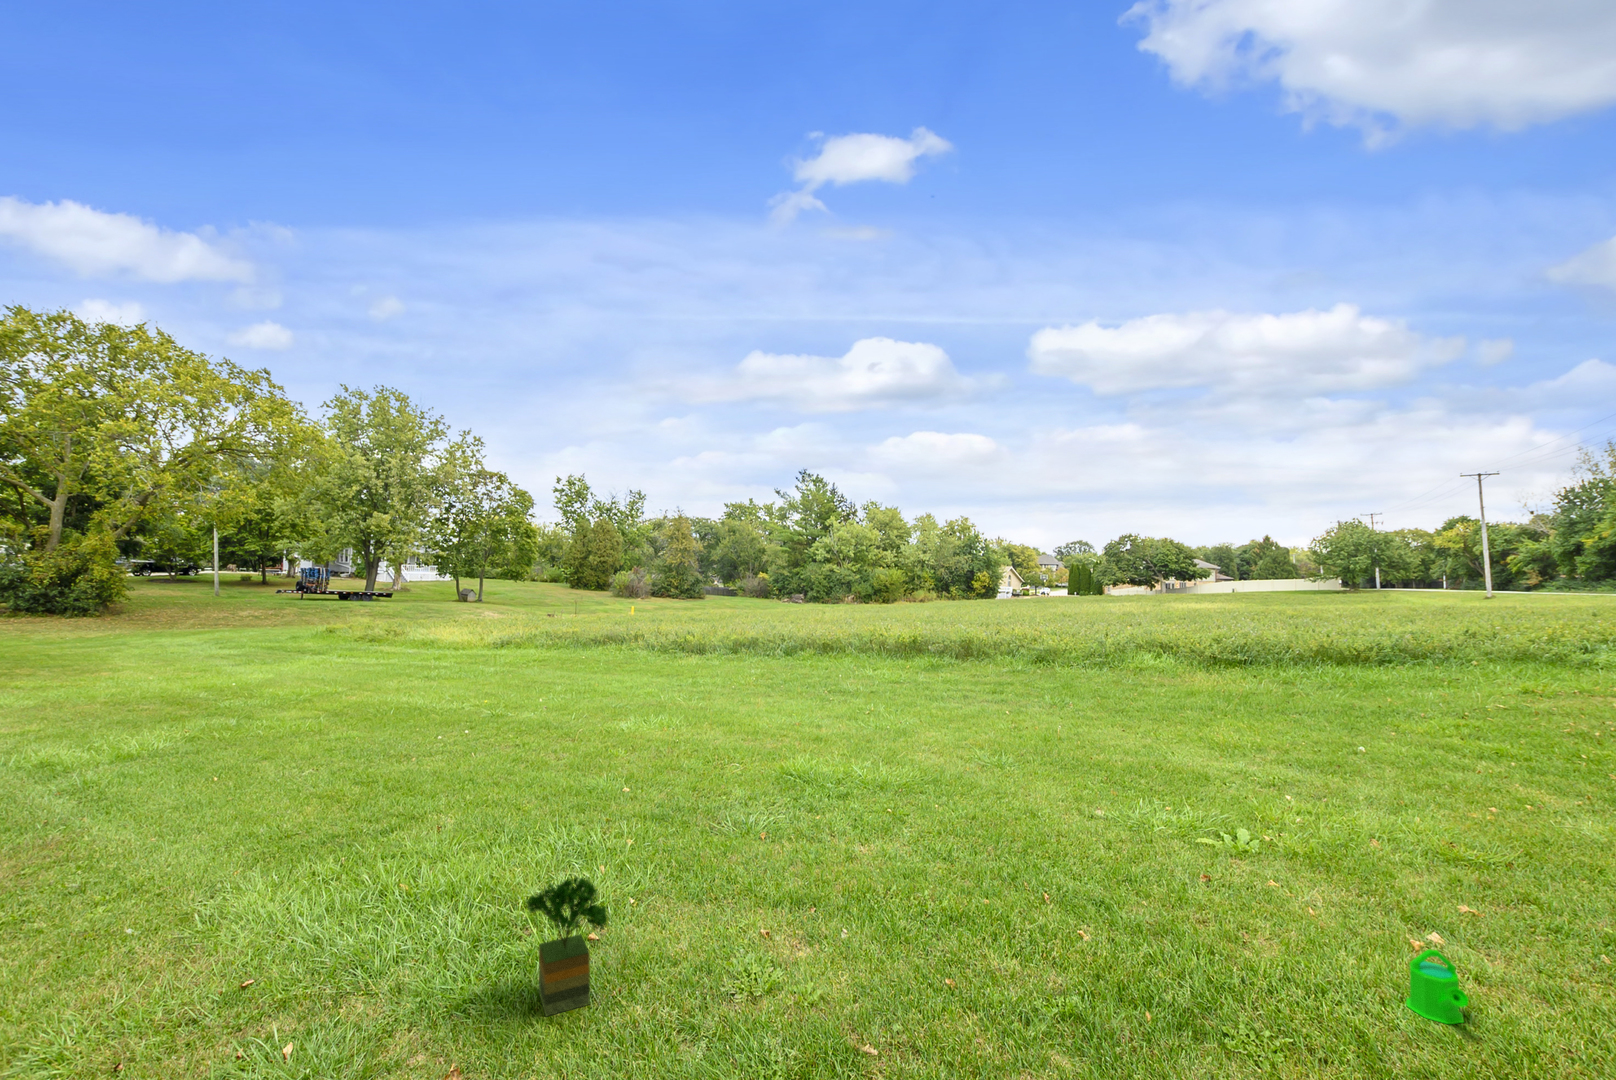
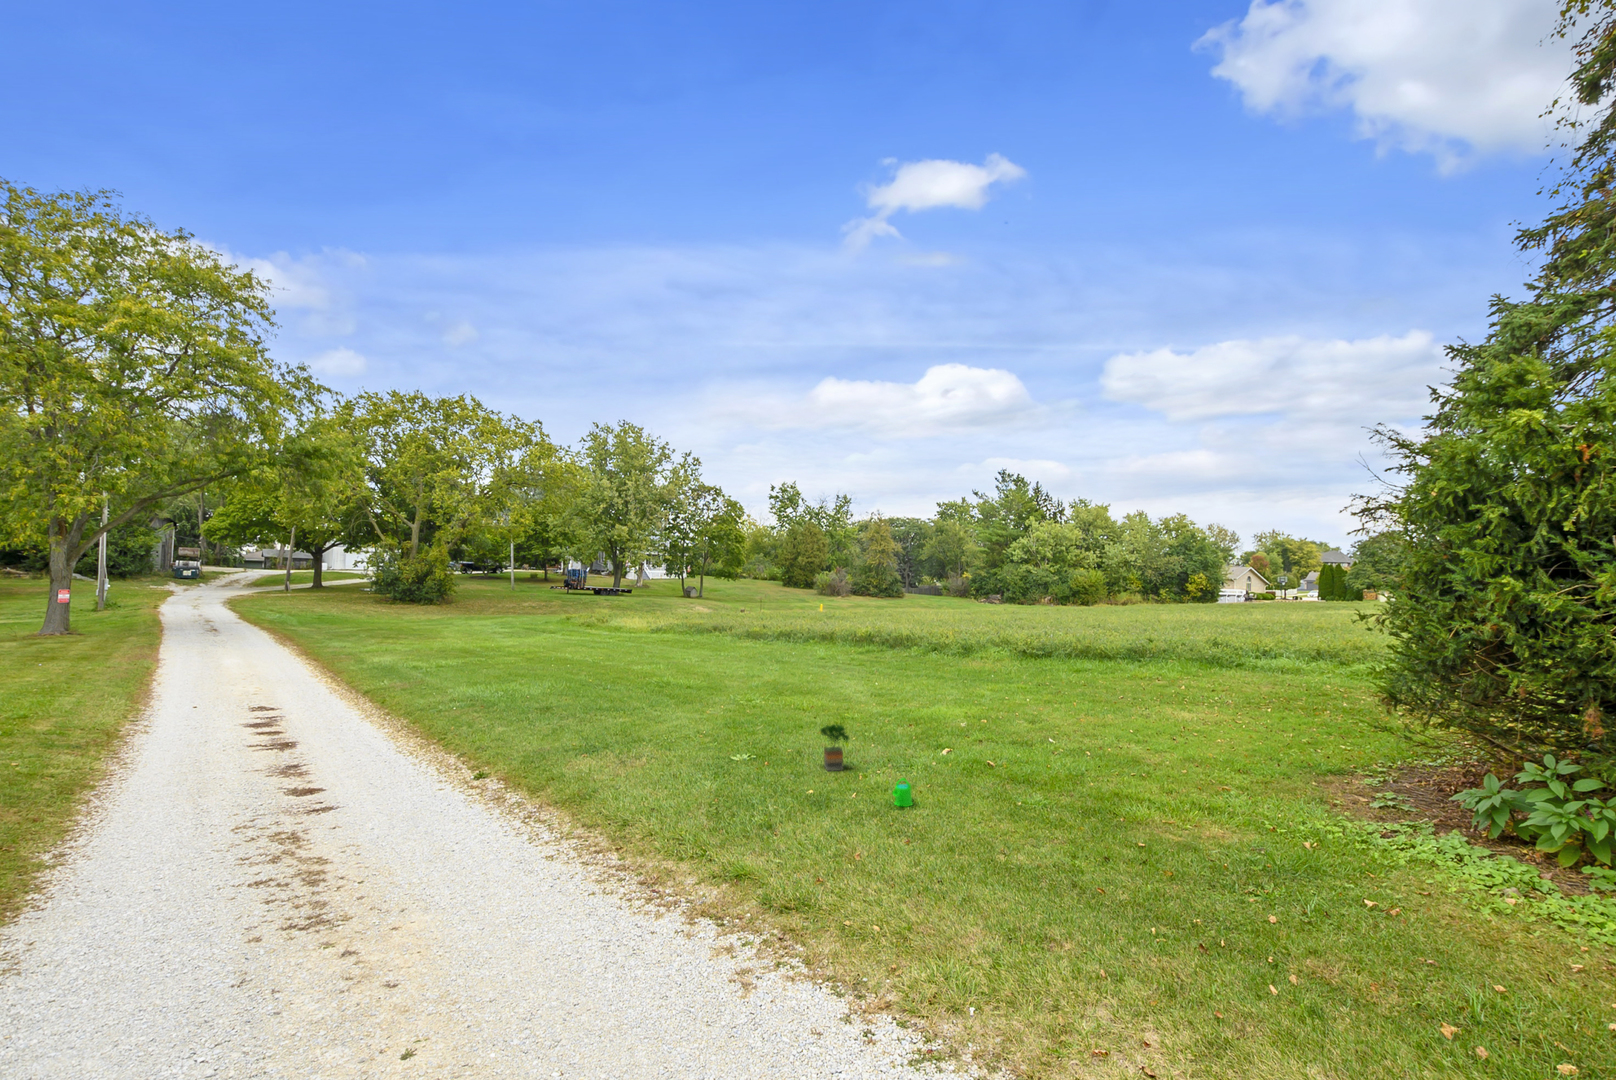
potted tree: present [526,877,607,1016] -> present [820,724,849,771]

